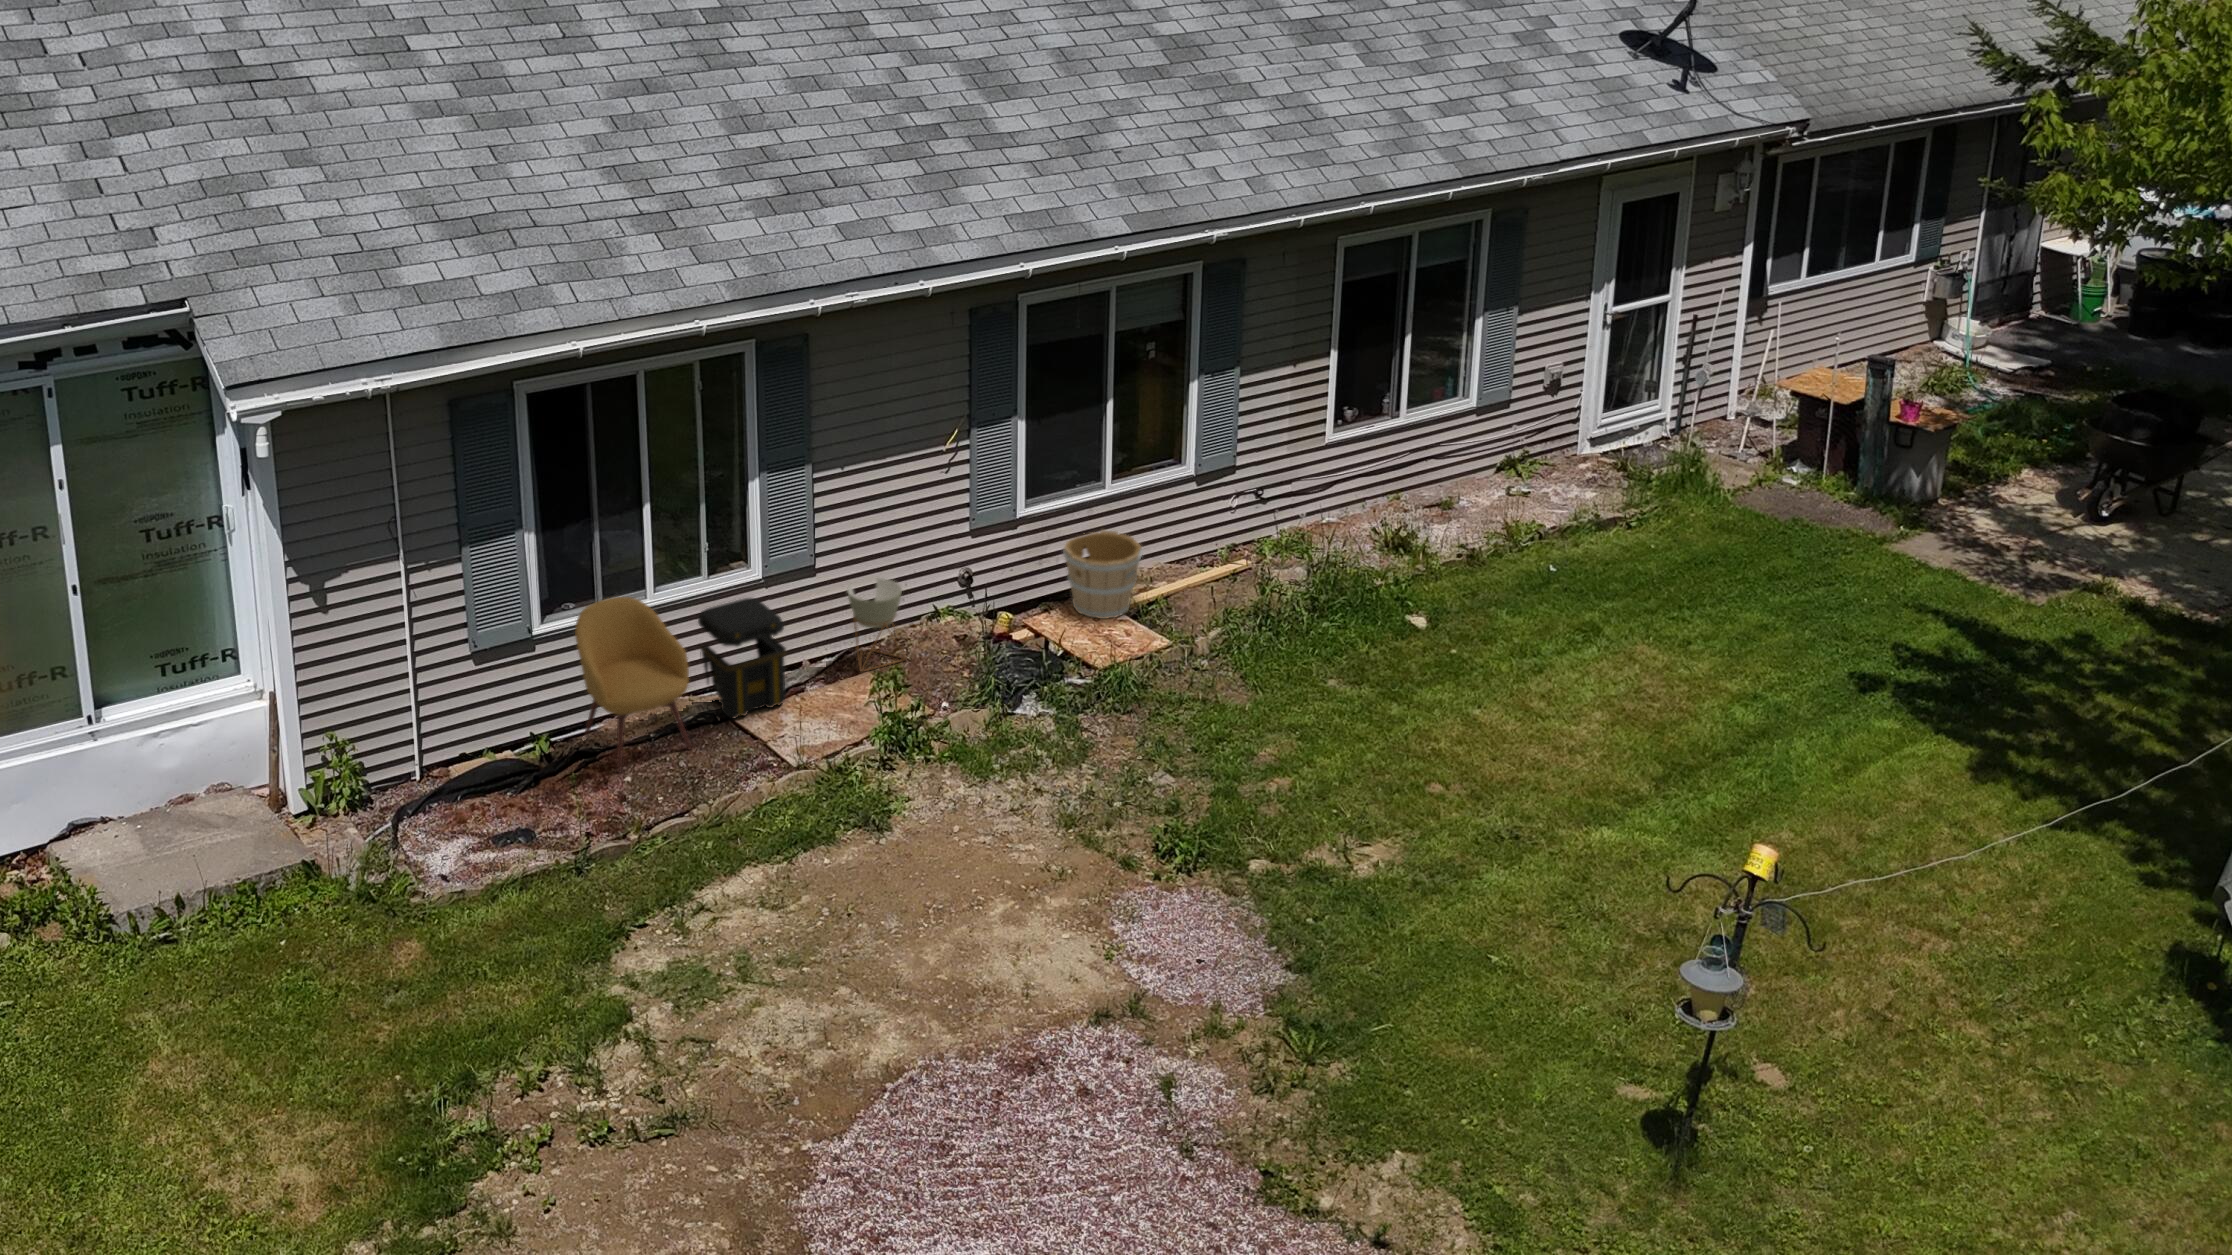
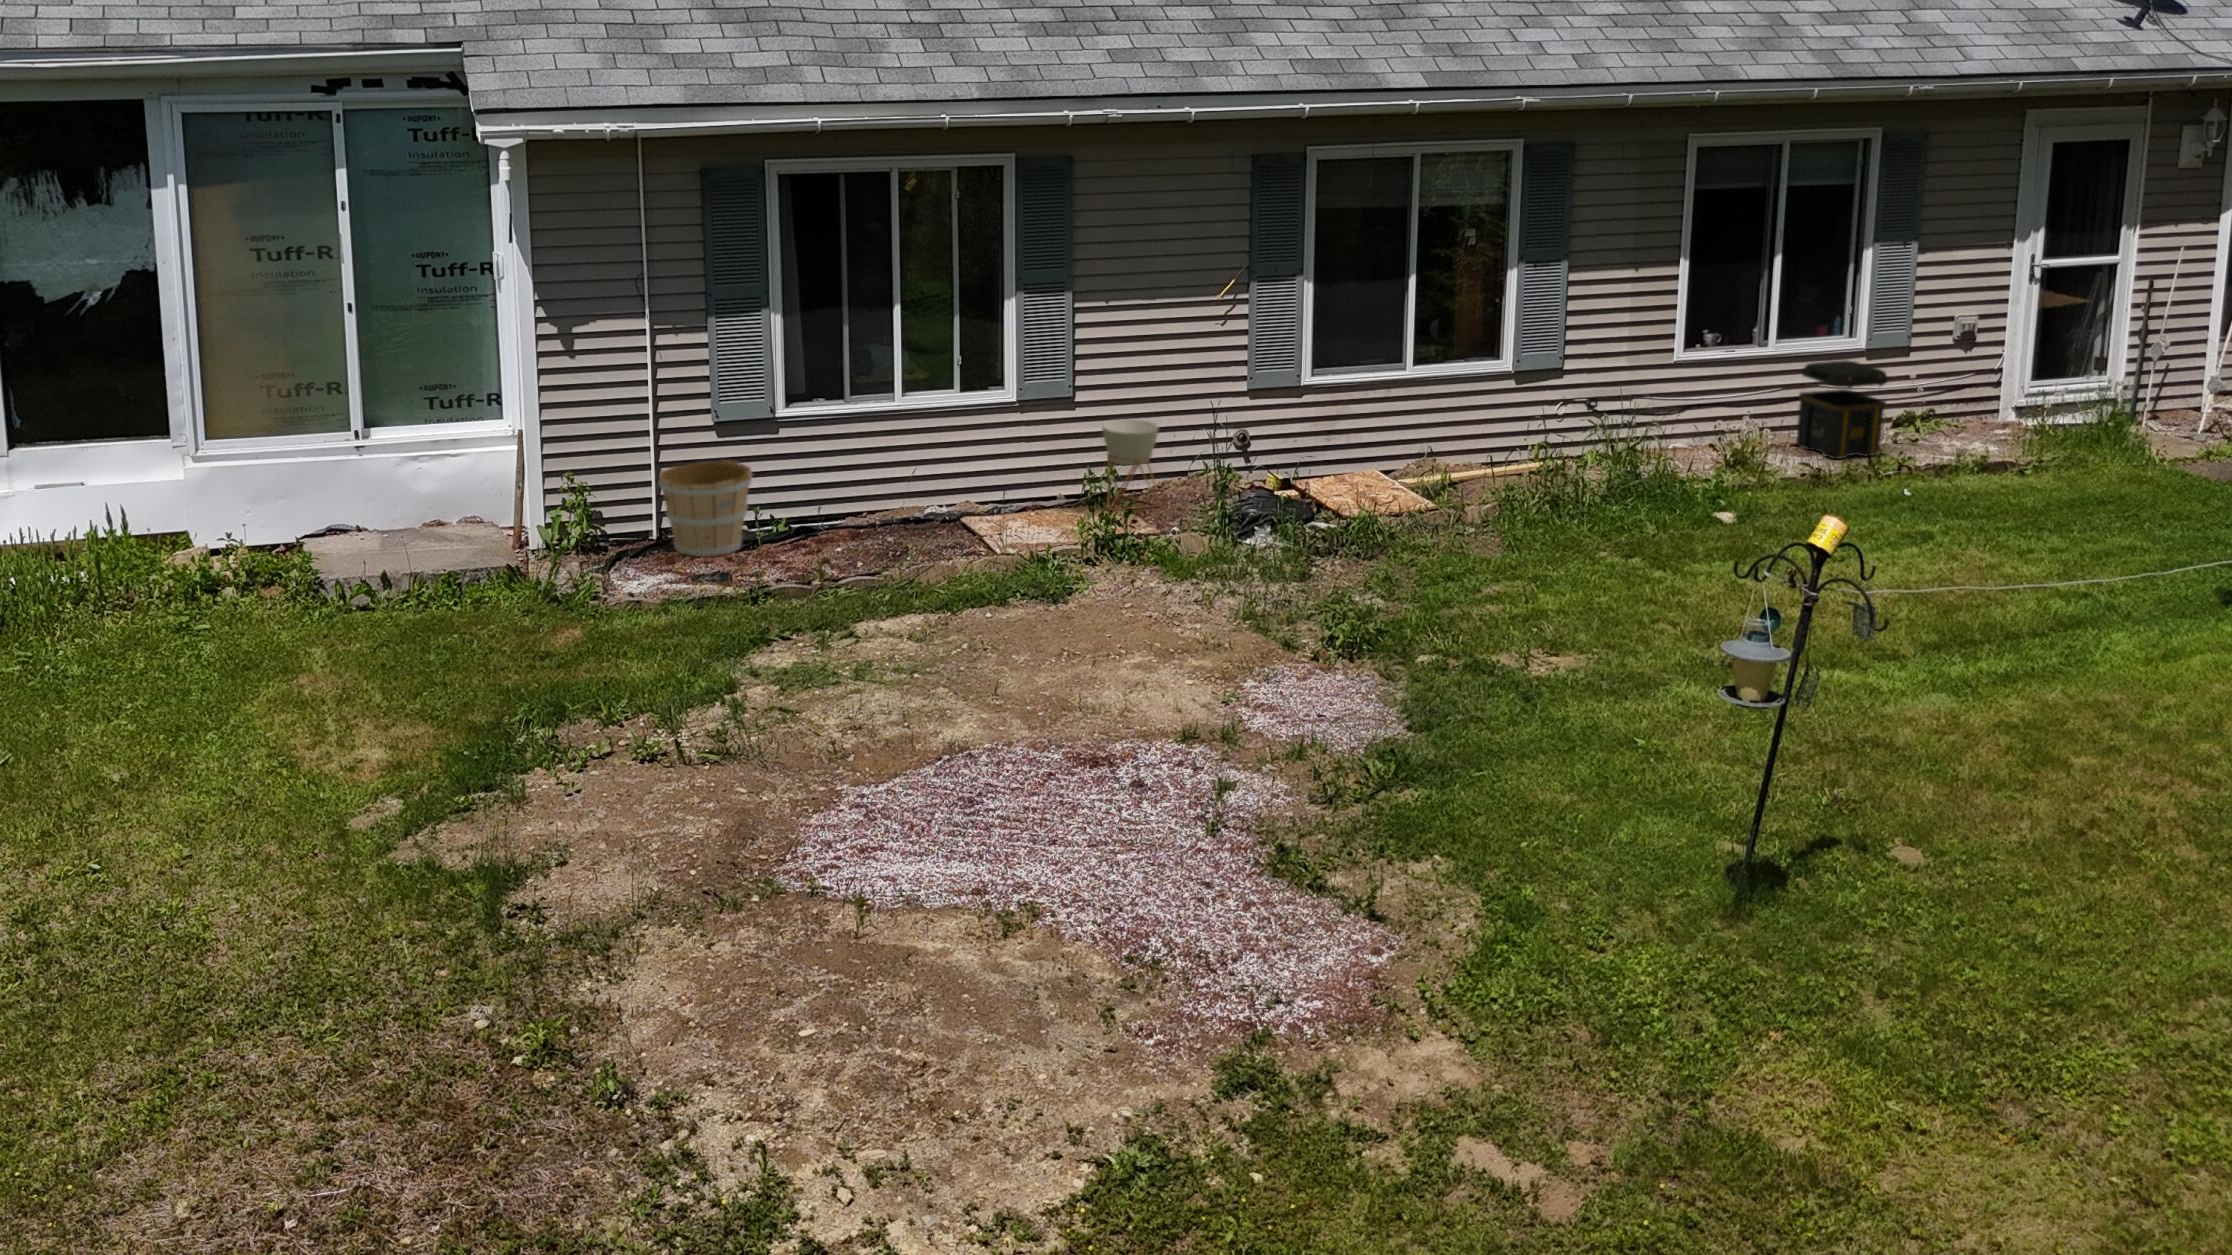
wooden bucket: present [1063,530,1143,619] -> present [659,460,752,557]
chair: present [575,597,692,773] -> none [806,388,914,552]
toolbox: present [698,598,786,719] -> present [1796,360,1887,459]

